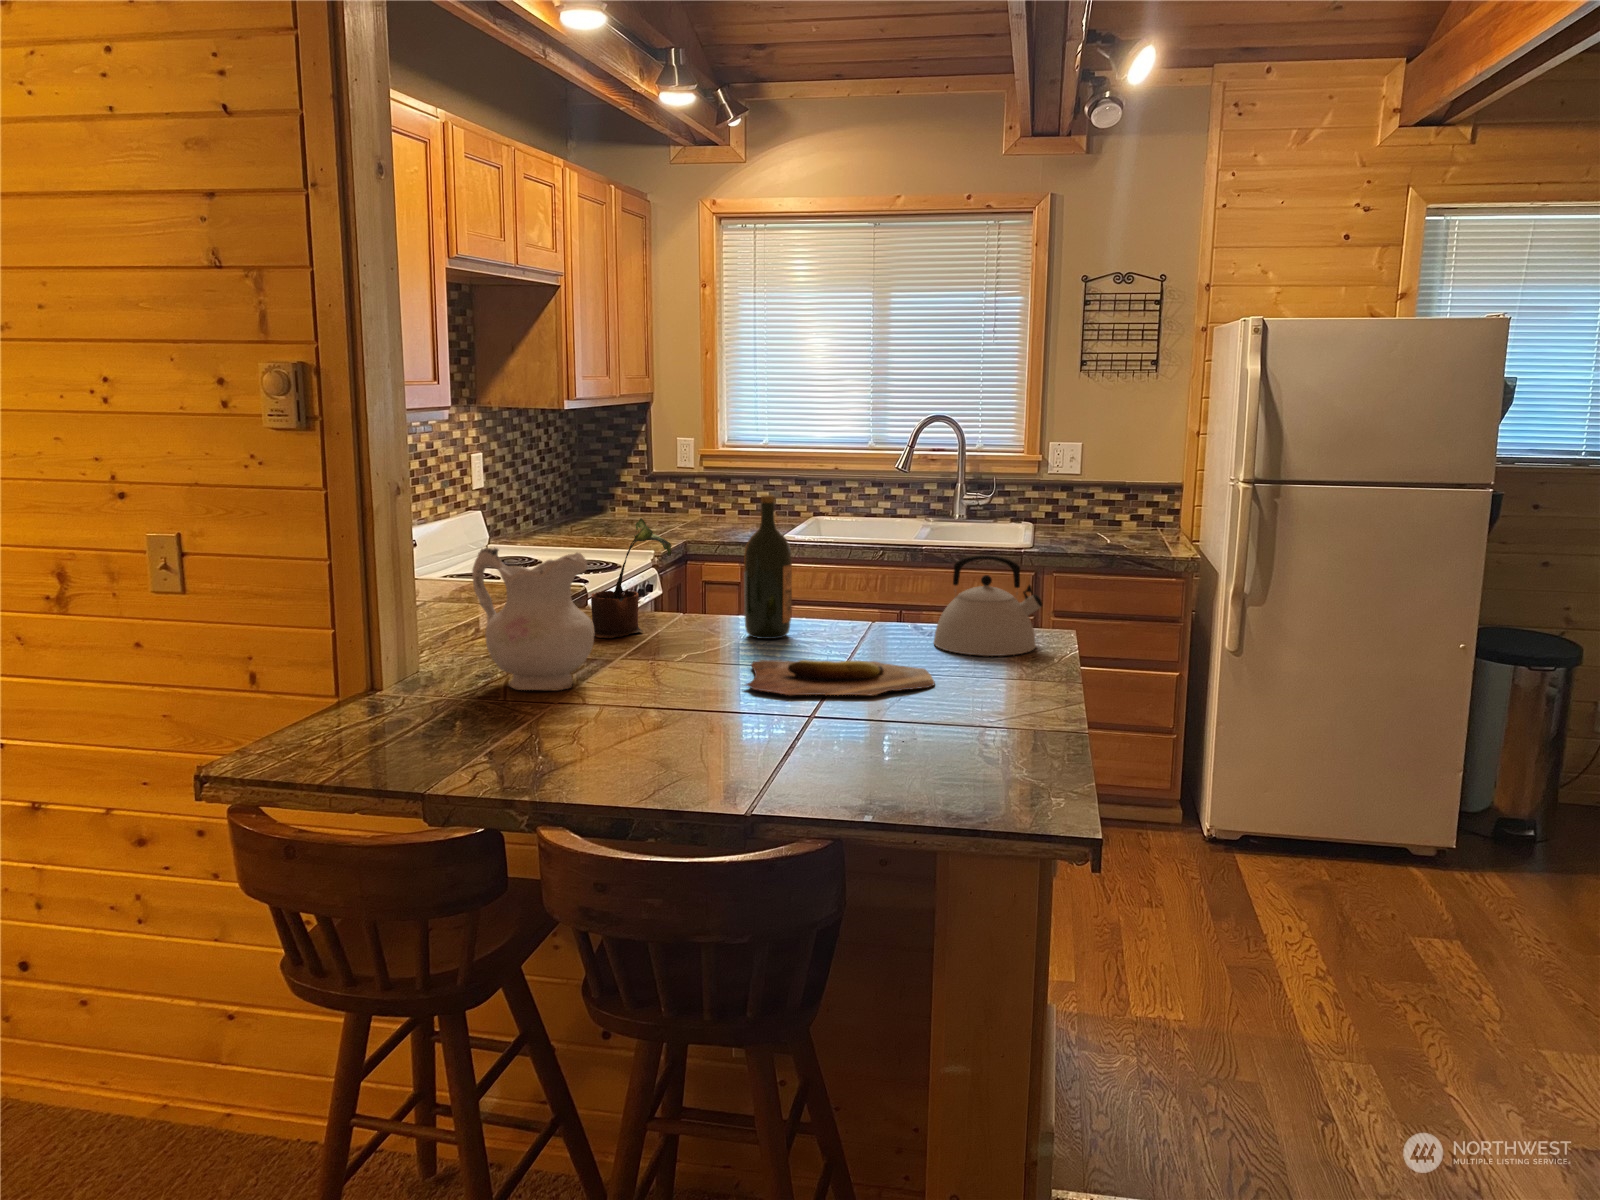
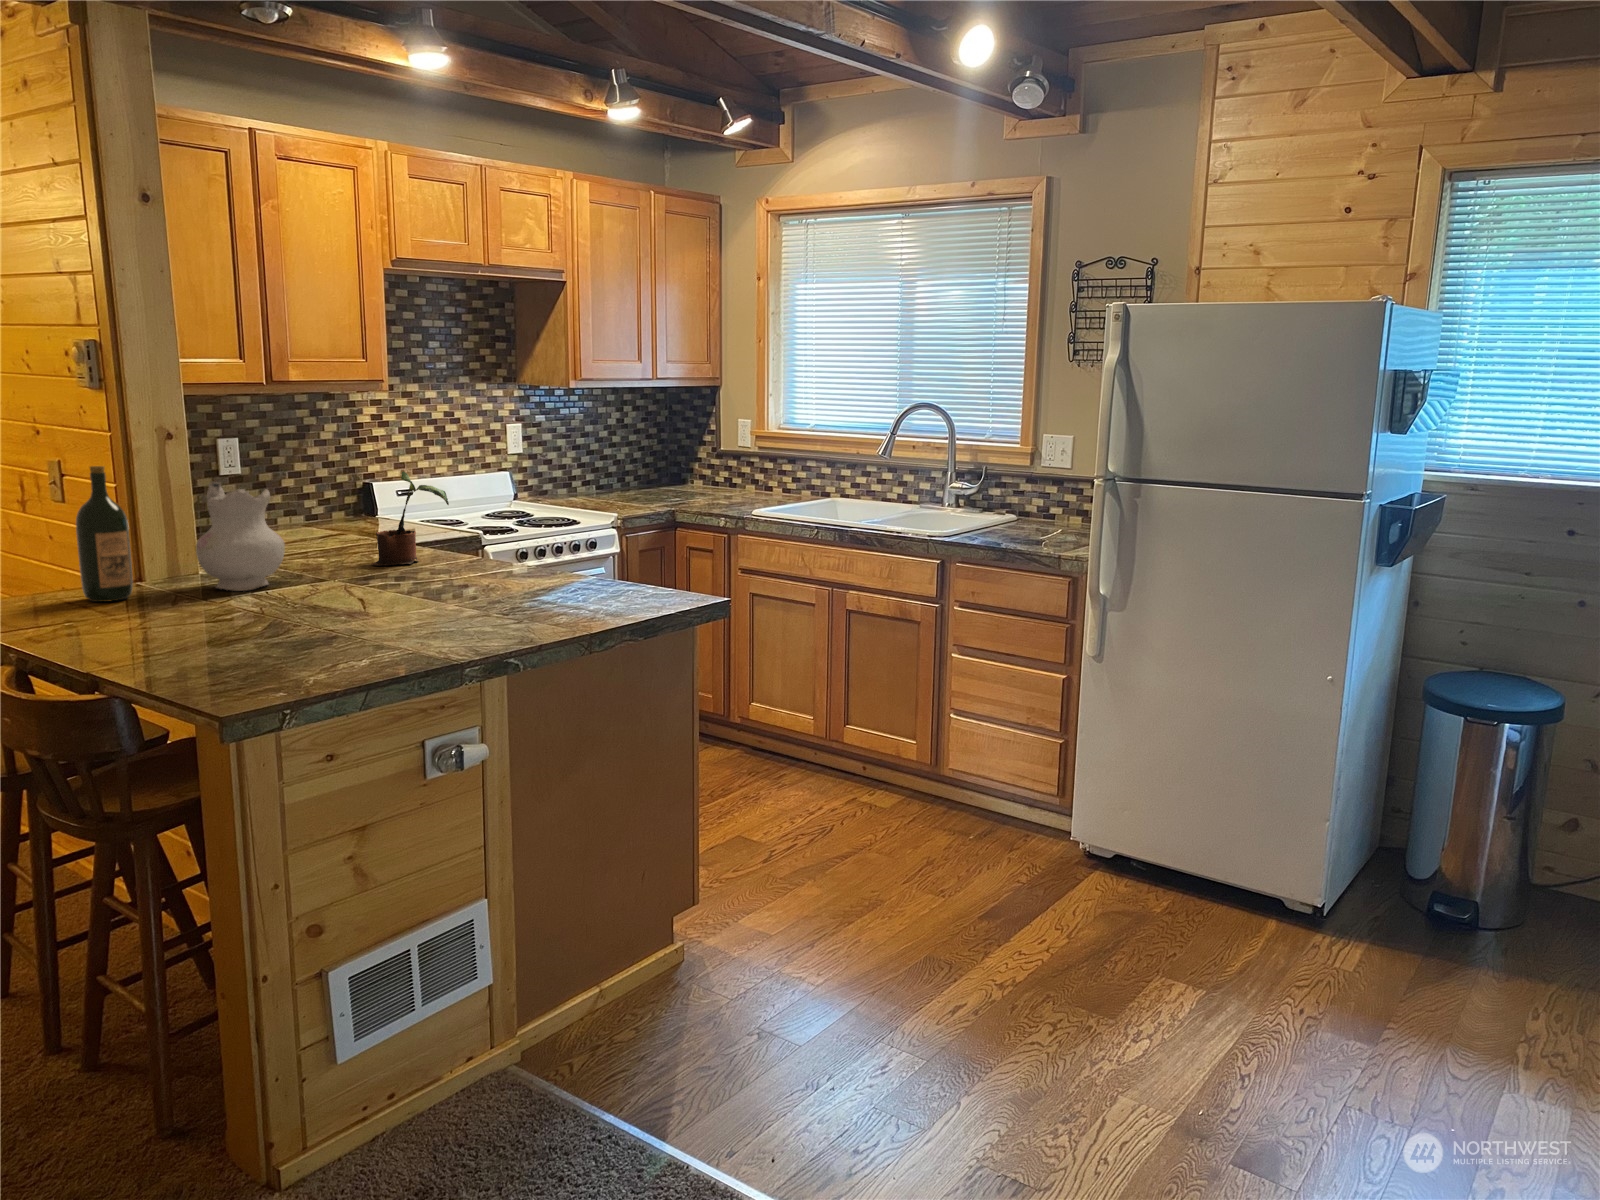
wine bottle: present [744,495,792,639] -> present [76,466,133,602]
kettle: present [934,555,1042,656] -> none [565,518,656,606]
cutting board: present [745,660,935,695] -> none [339,587,504,618]

